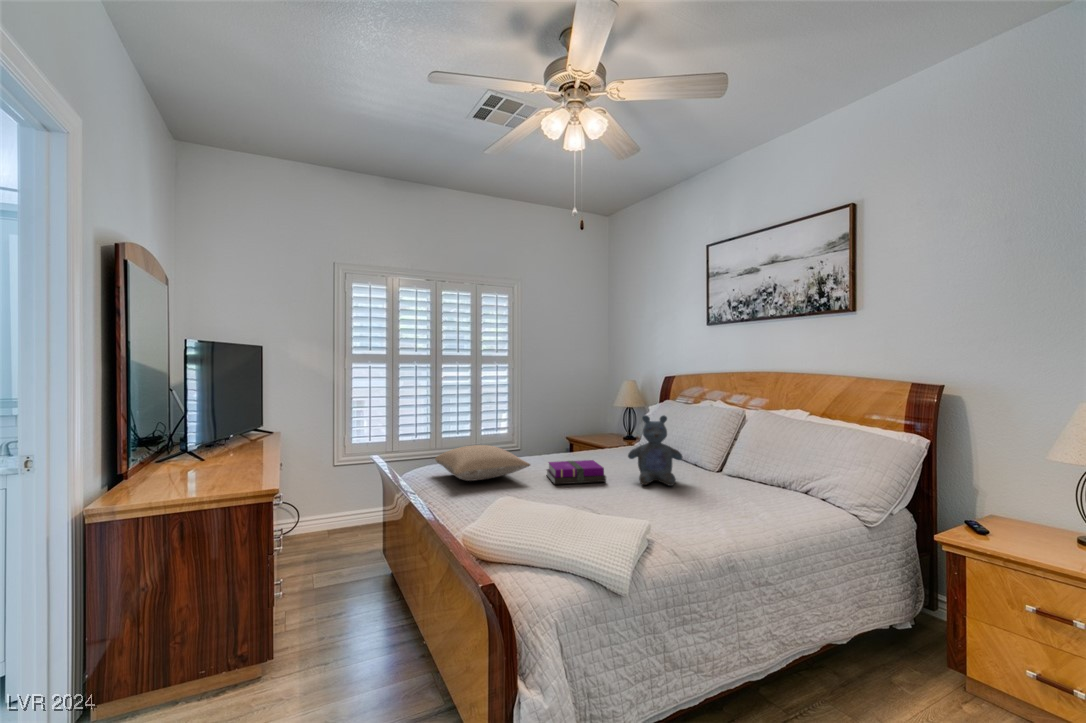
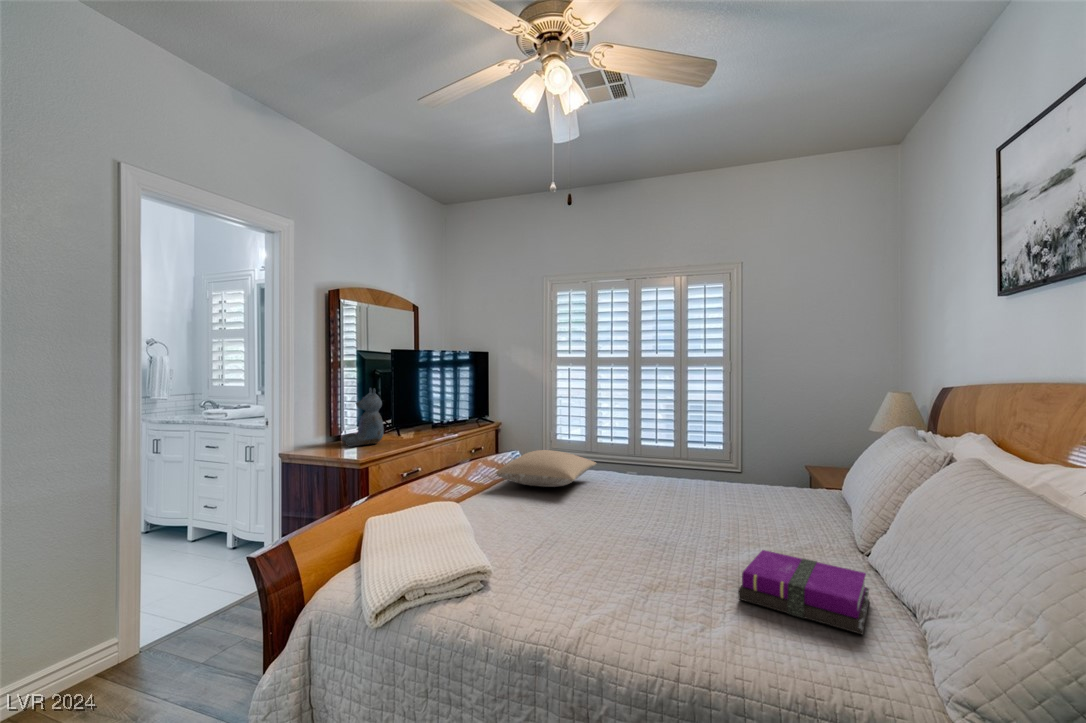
stuffed bear: present [628,415,682,486] -> present [342,388,384,447]
notebook: present [547,460,606,484] -> present [738,550,869,634]

